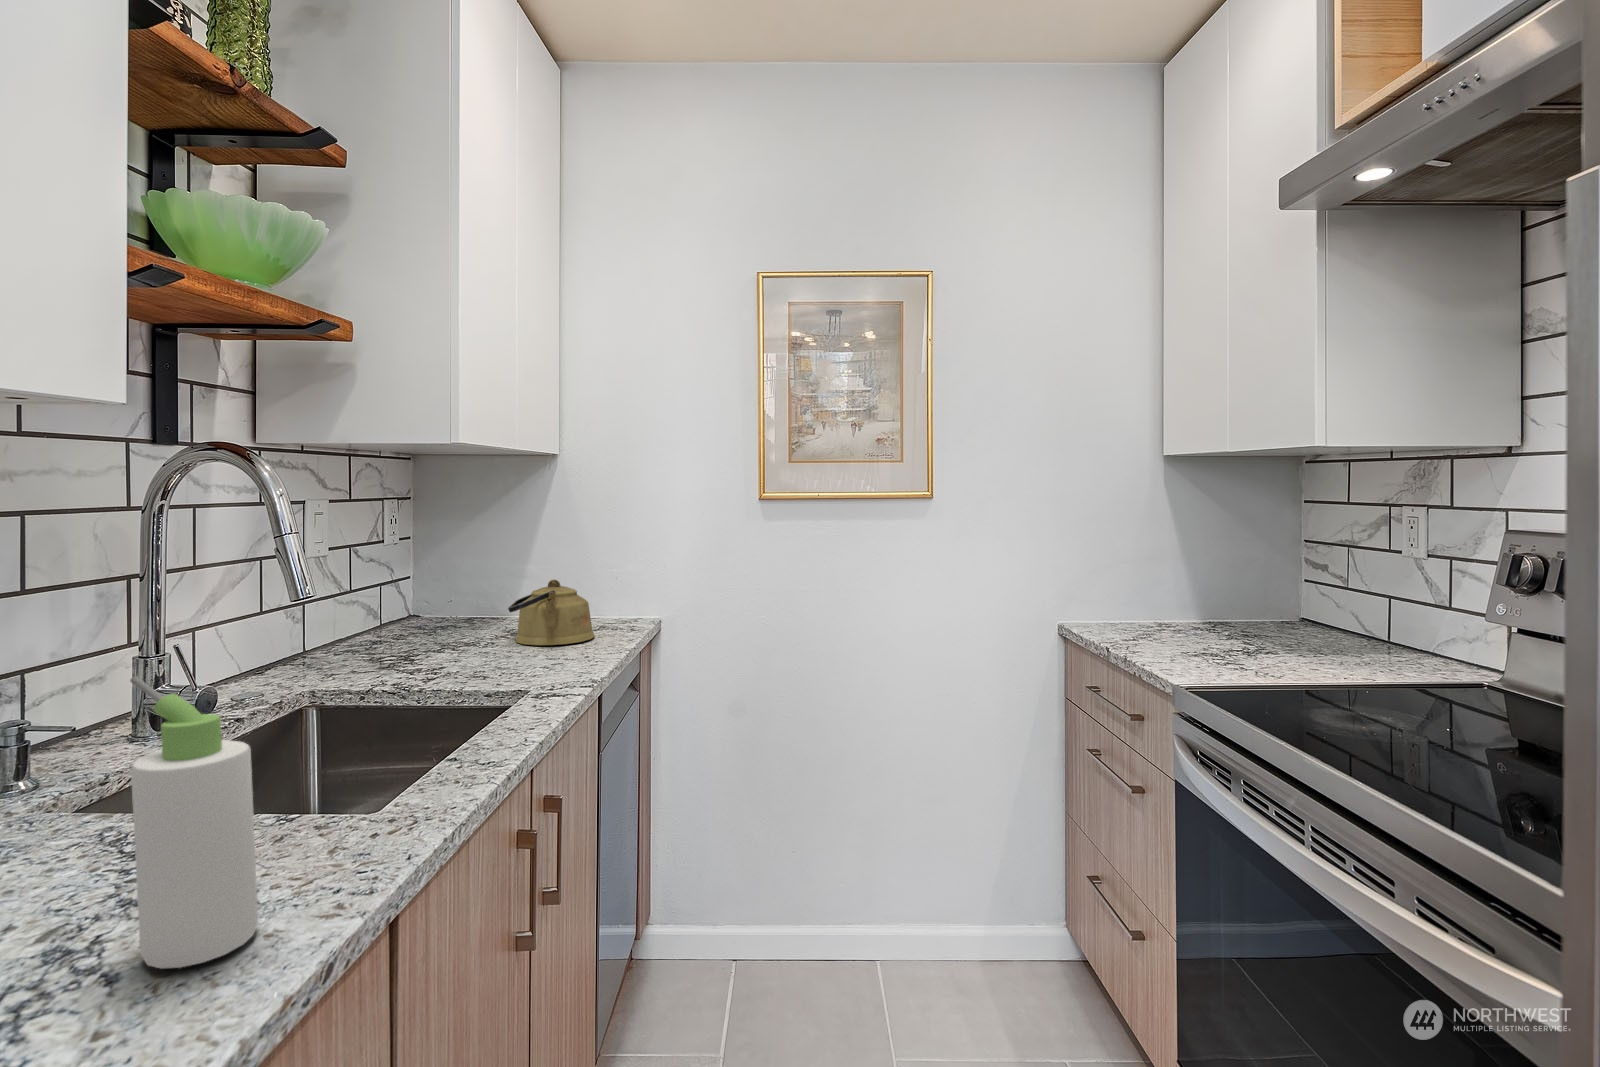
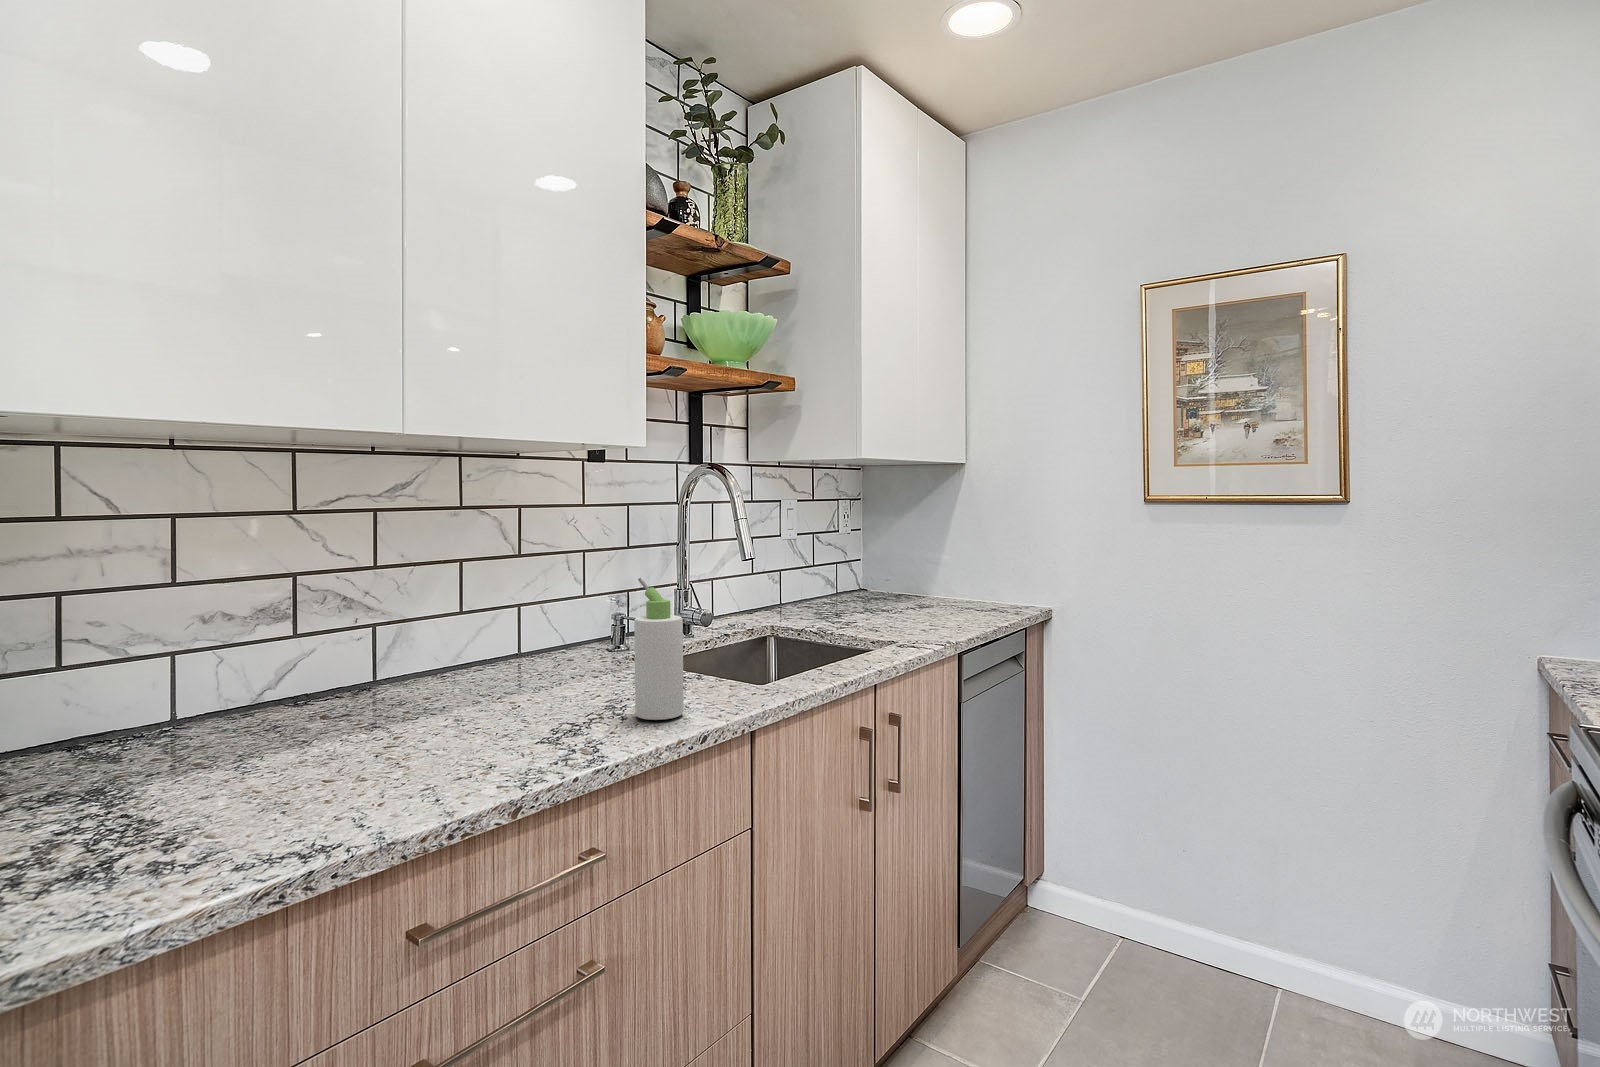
kettle: present [508,579,595,645] -> none [913,565,981,616]

